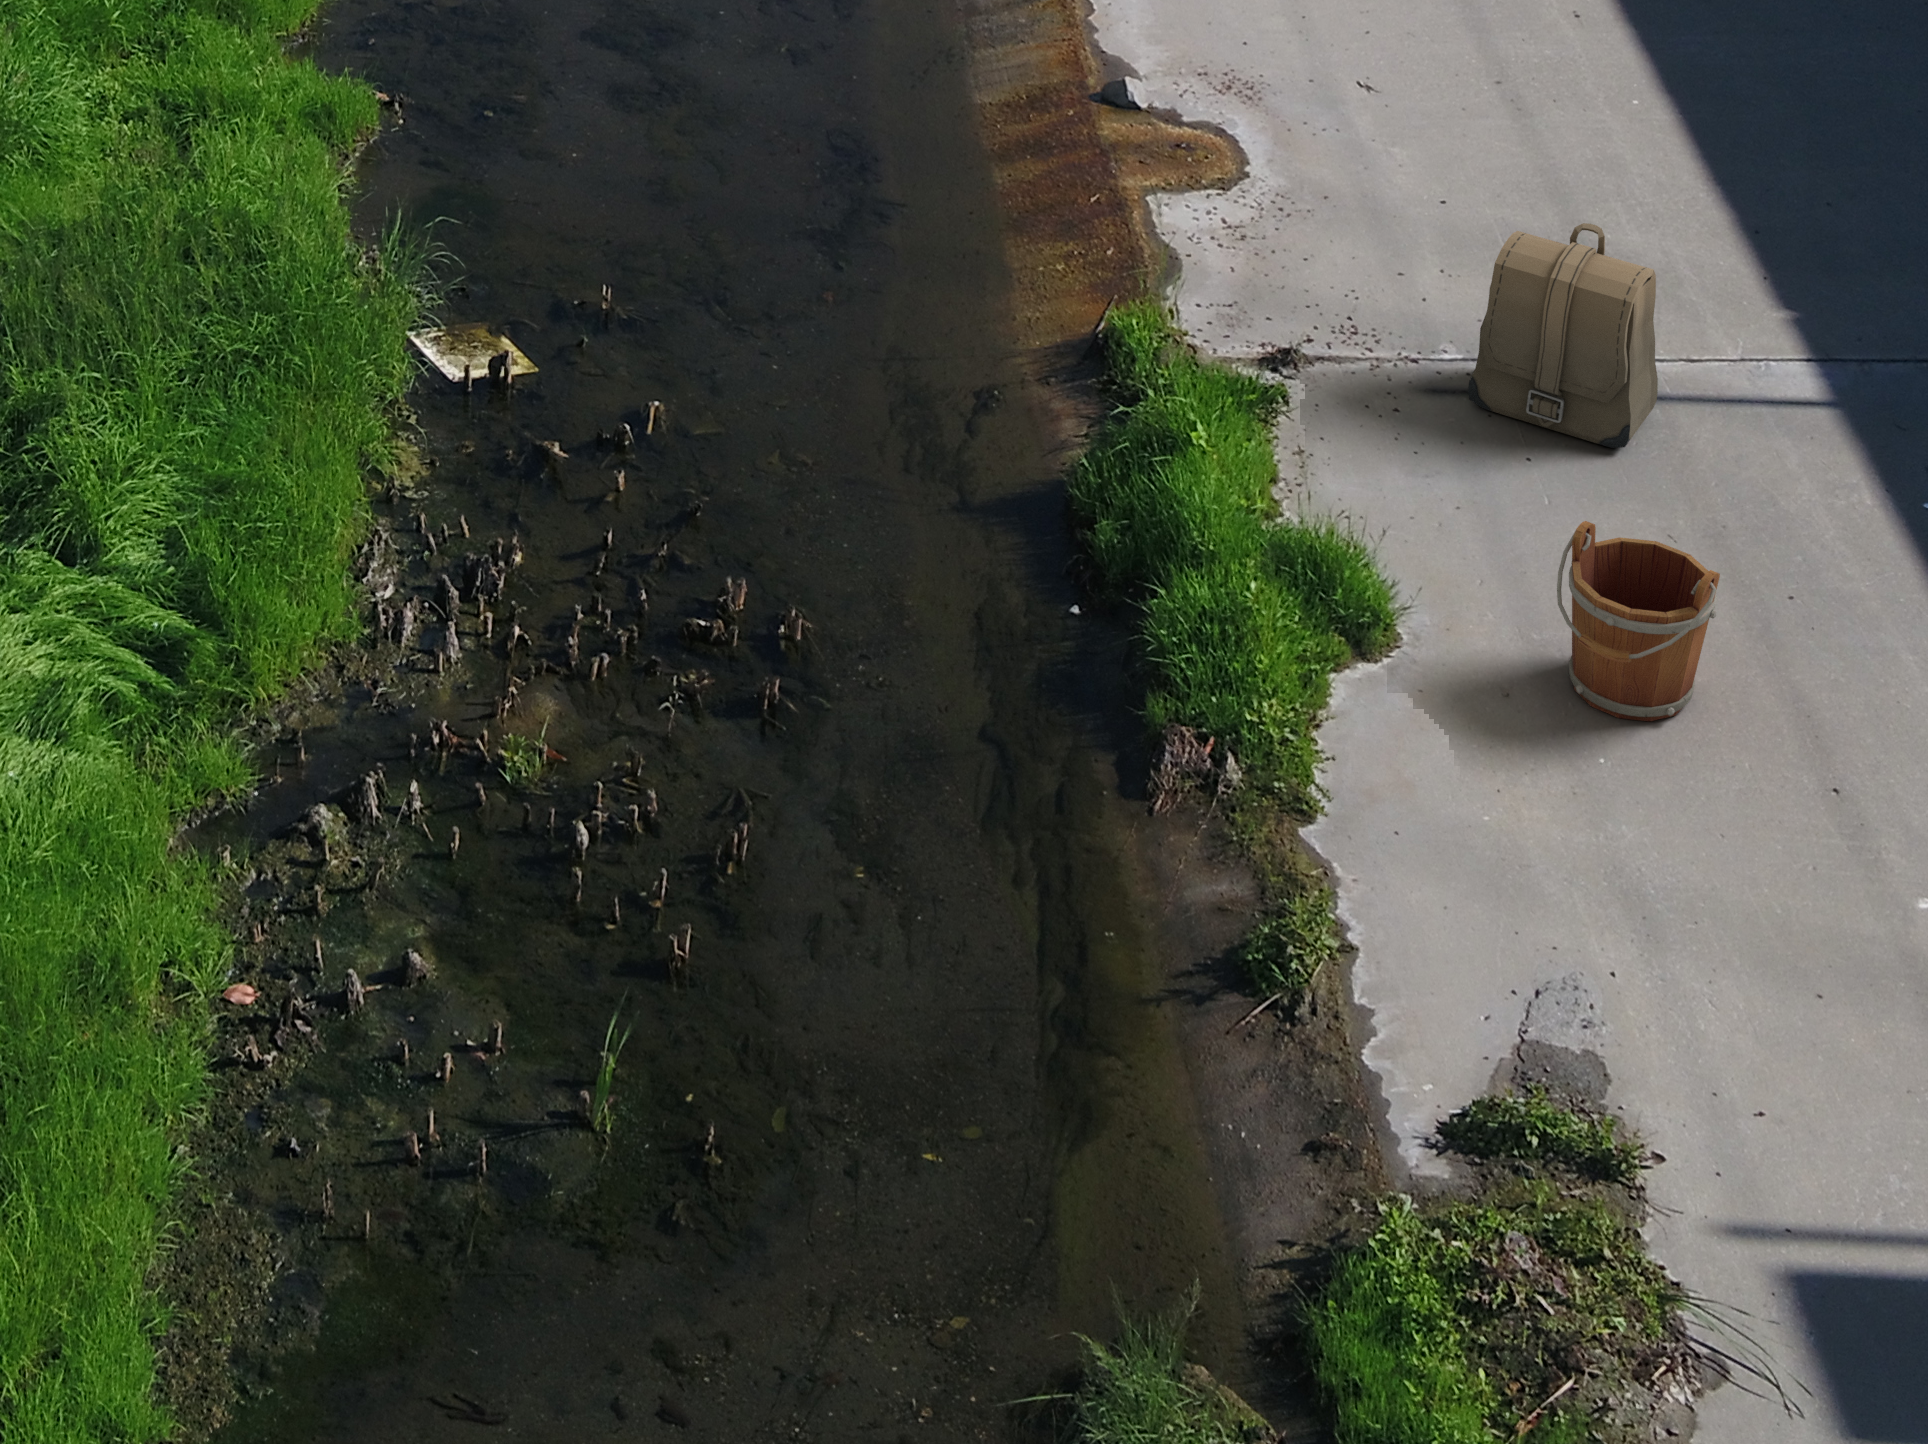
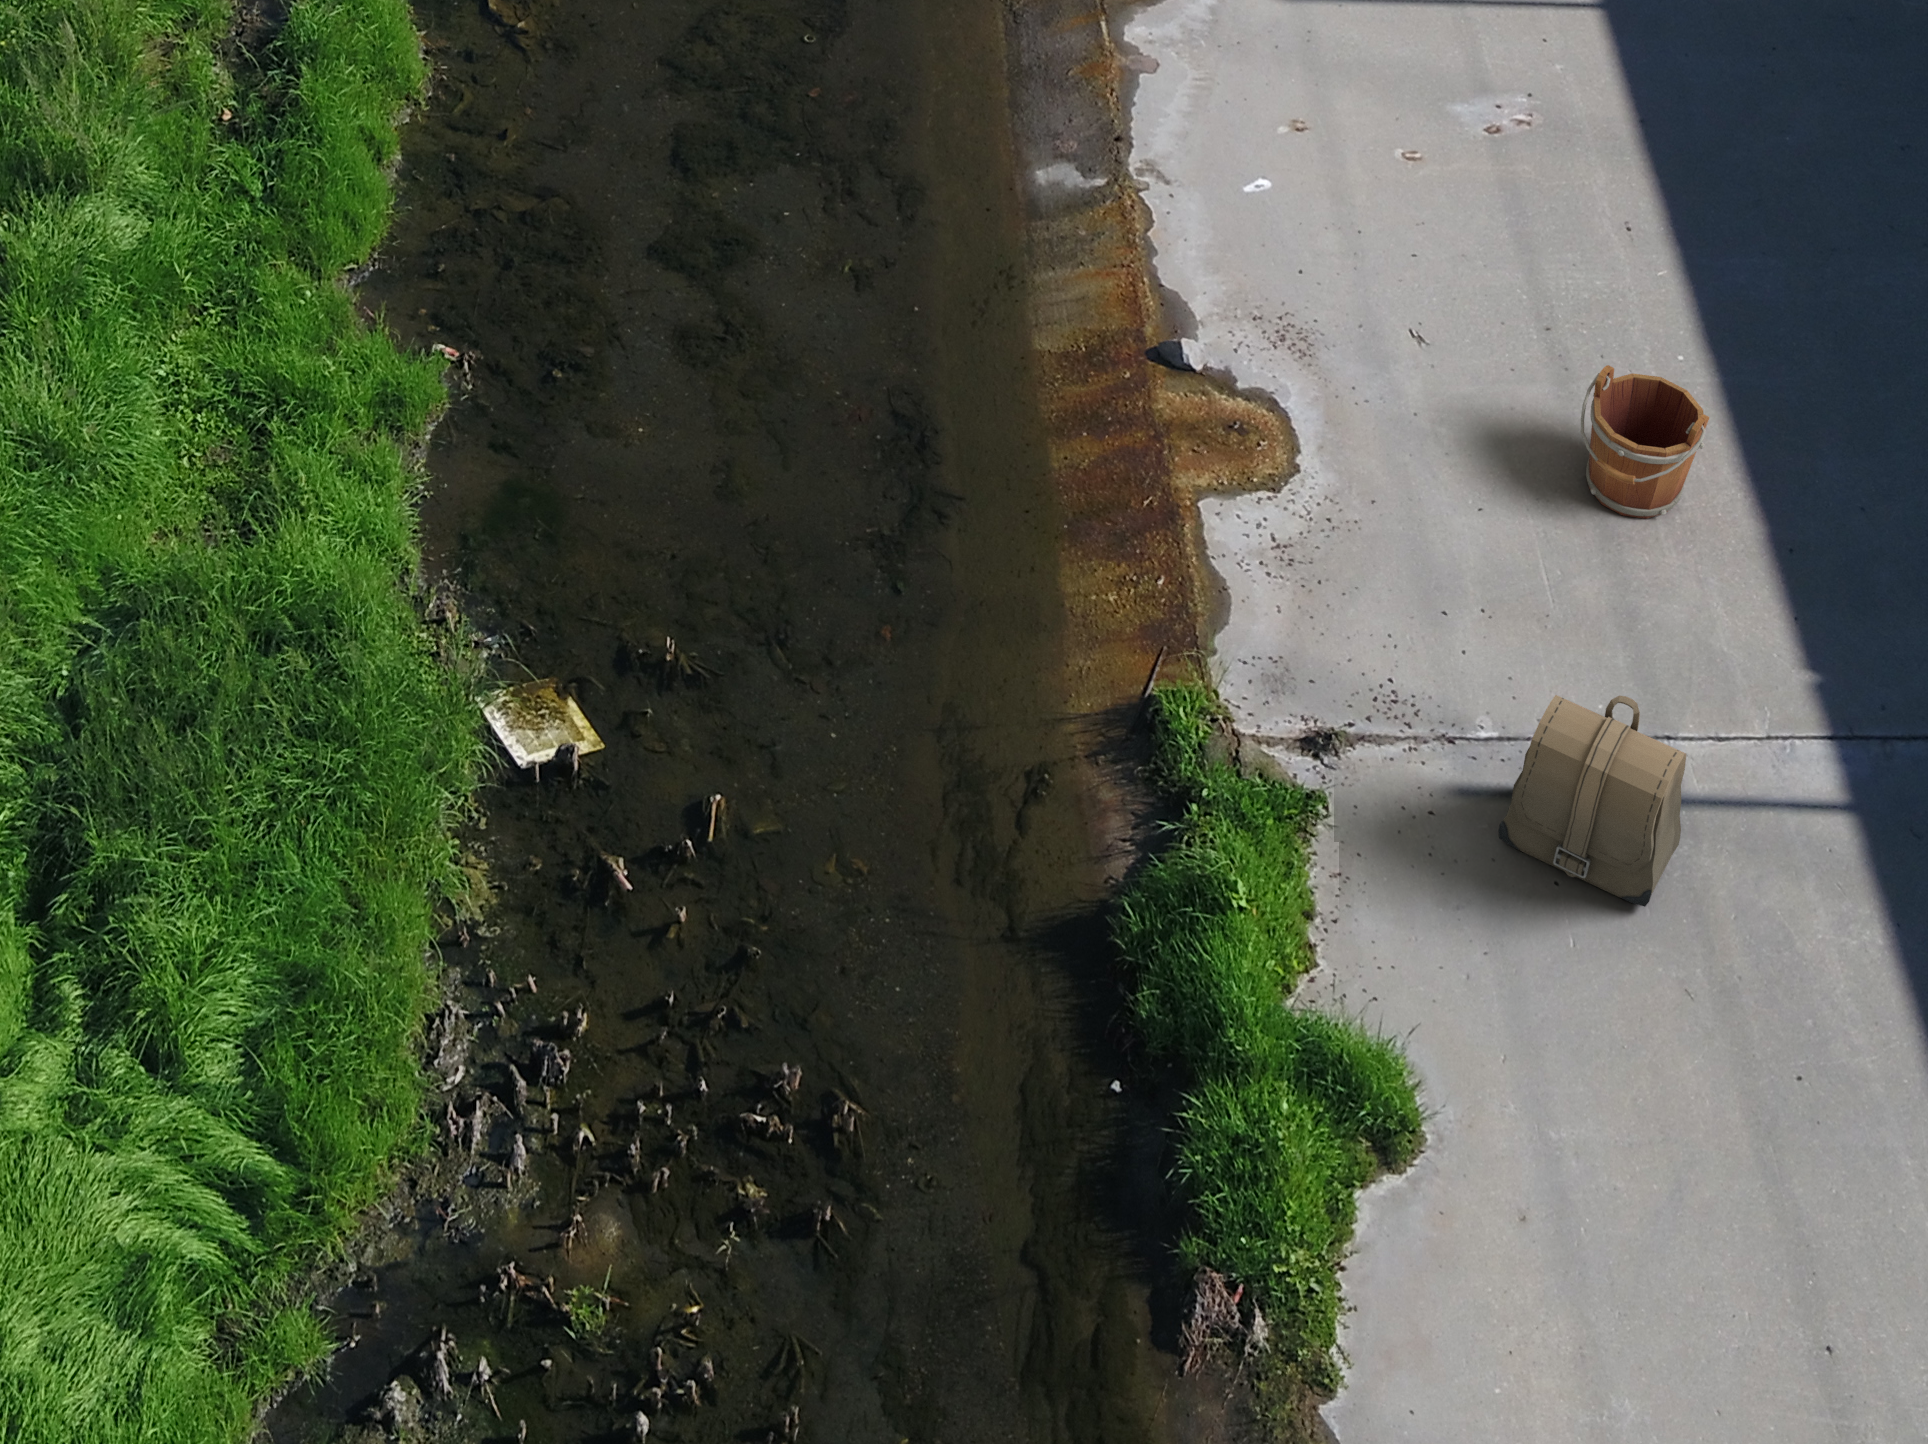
bucket: present [1557,521,1720,721] -> present [1581,365,1709,519]

